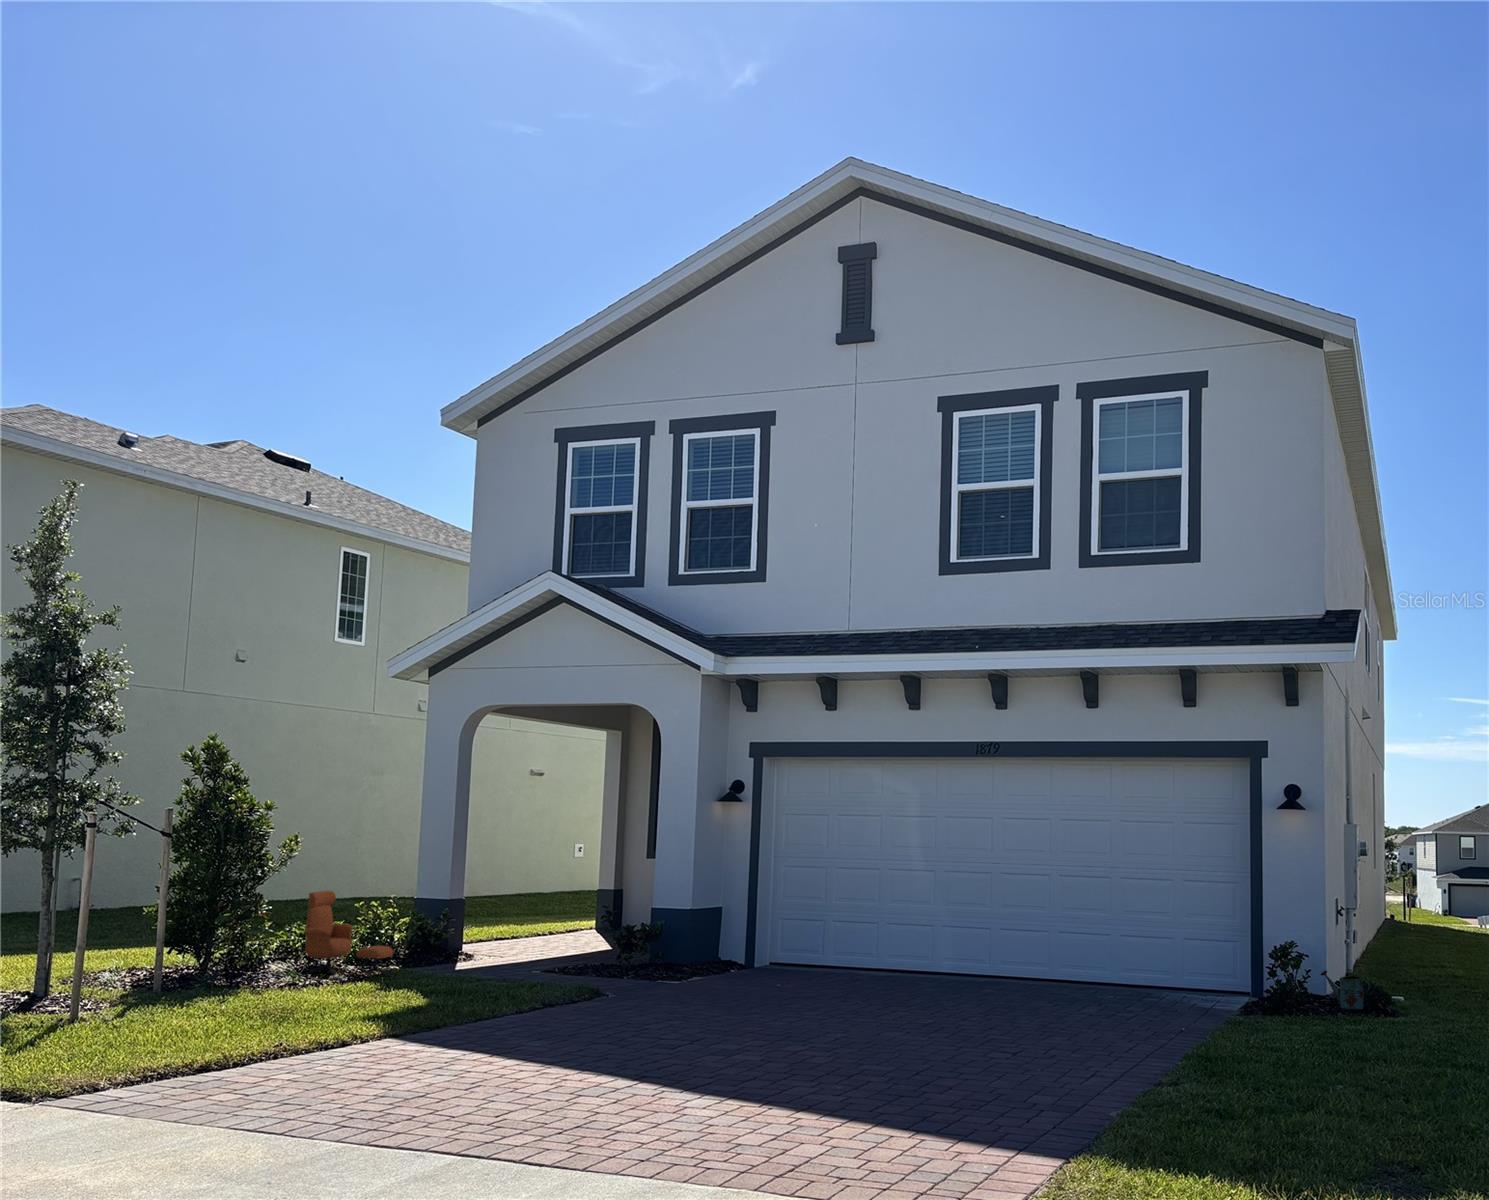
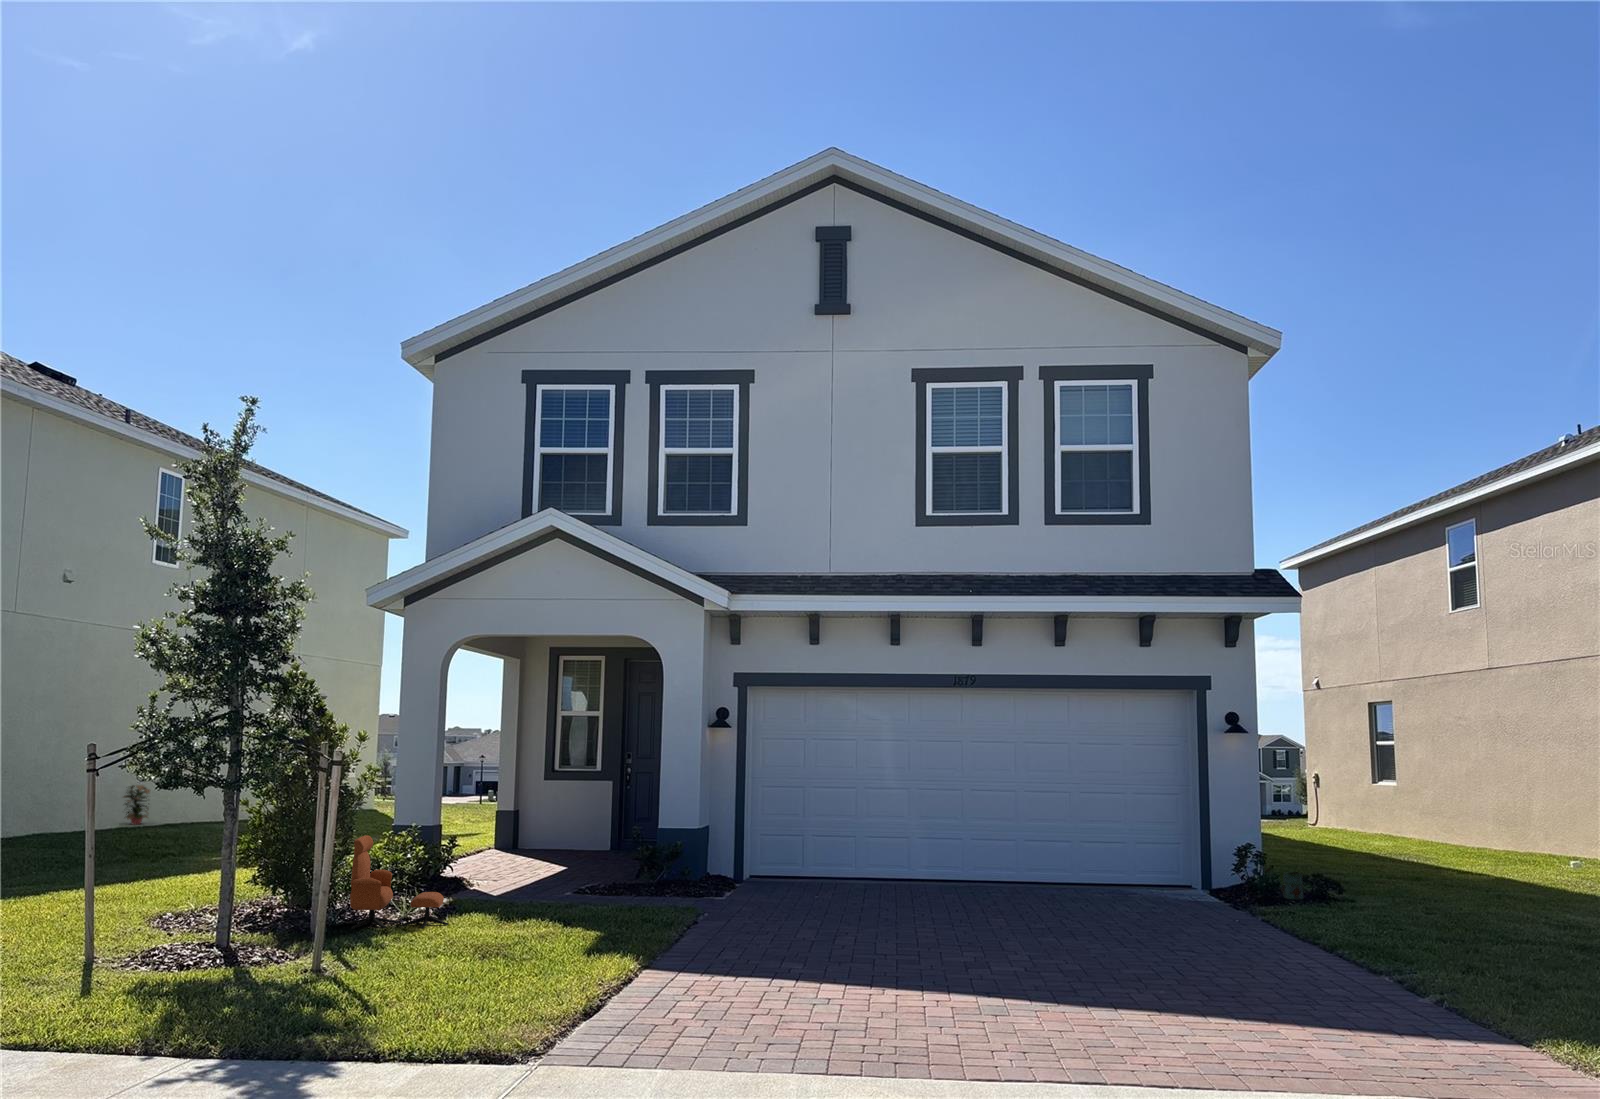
decorative plant: none [275,861,304,900] -> present [123,785,150,824]

